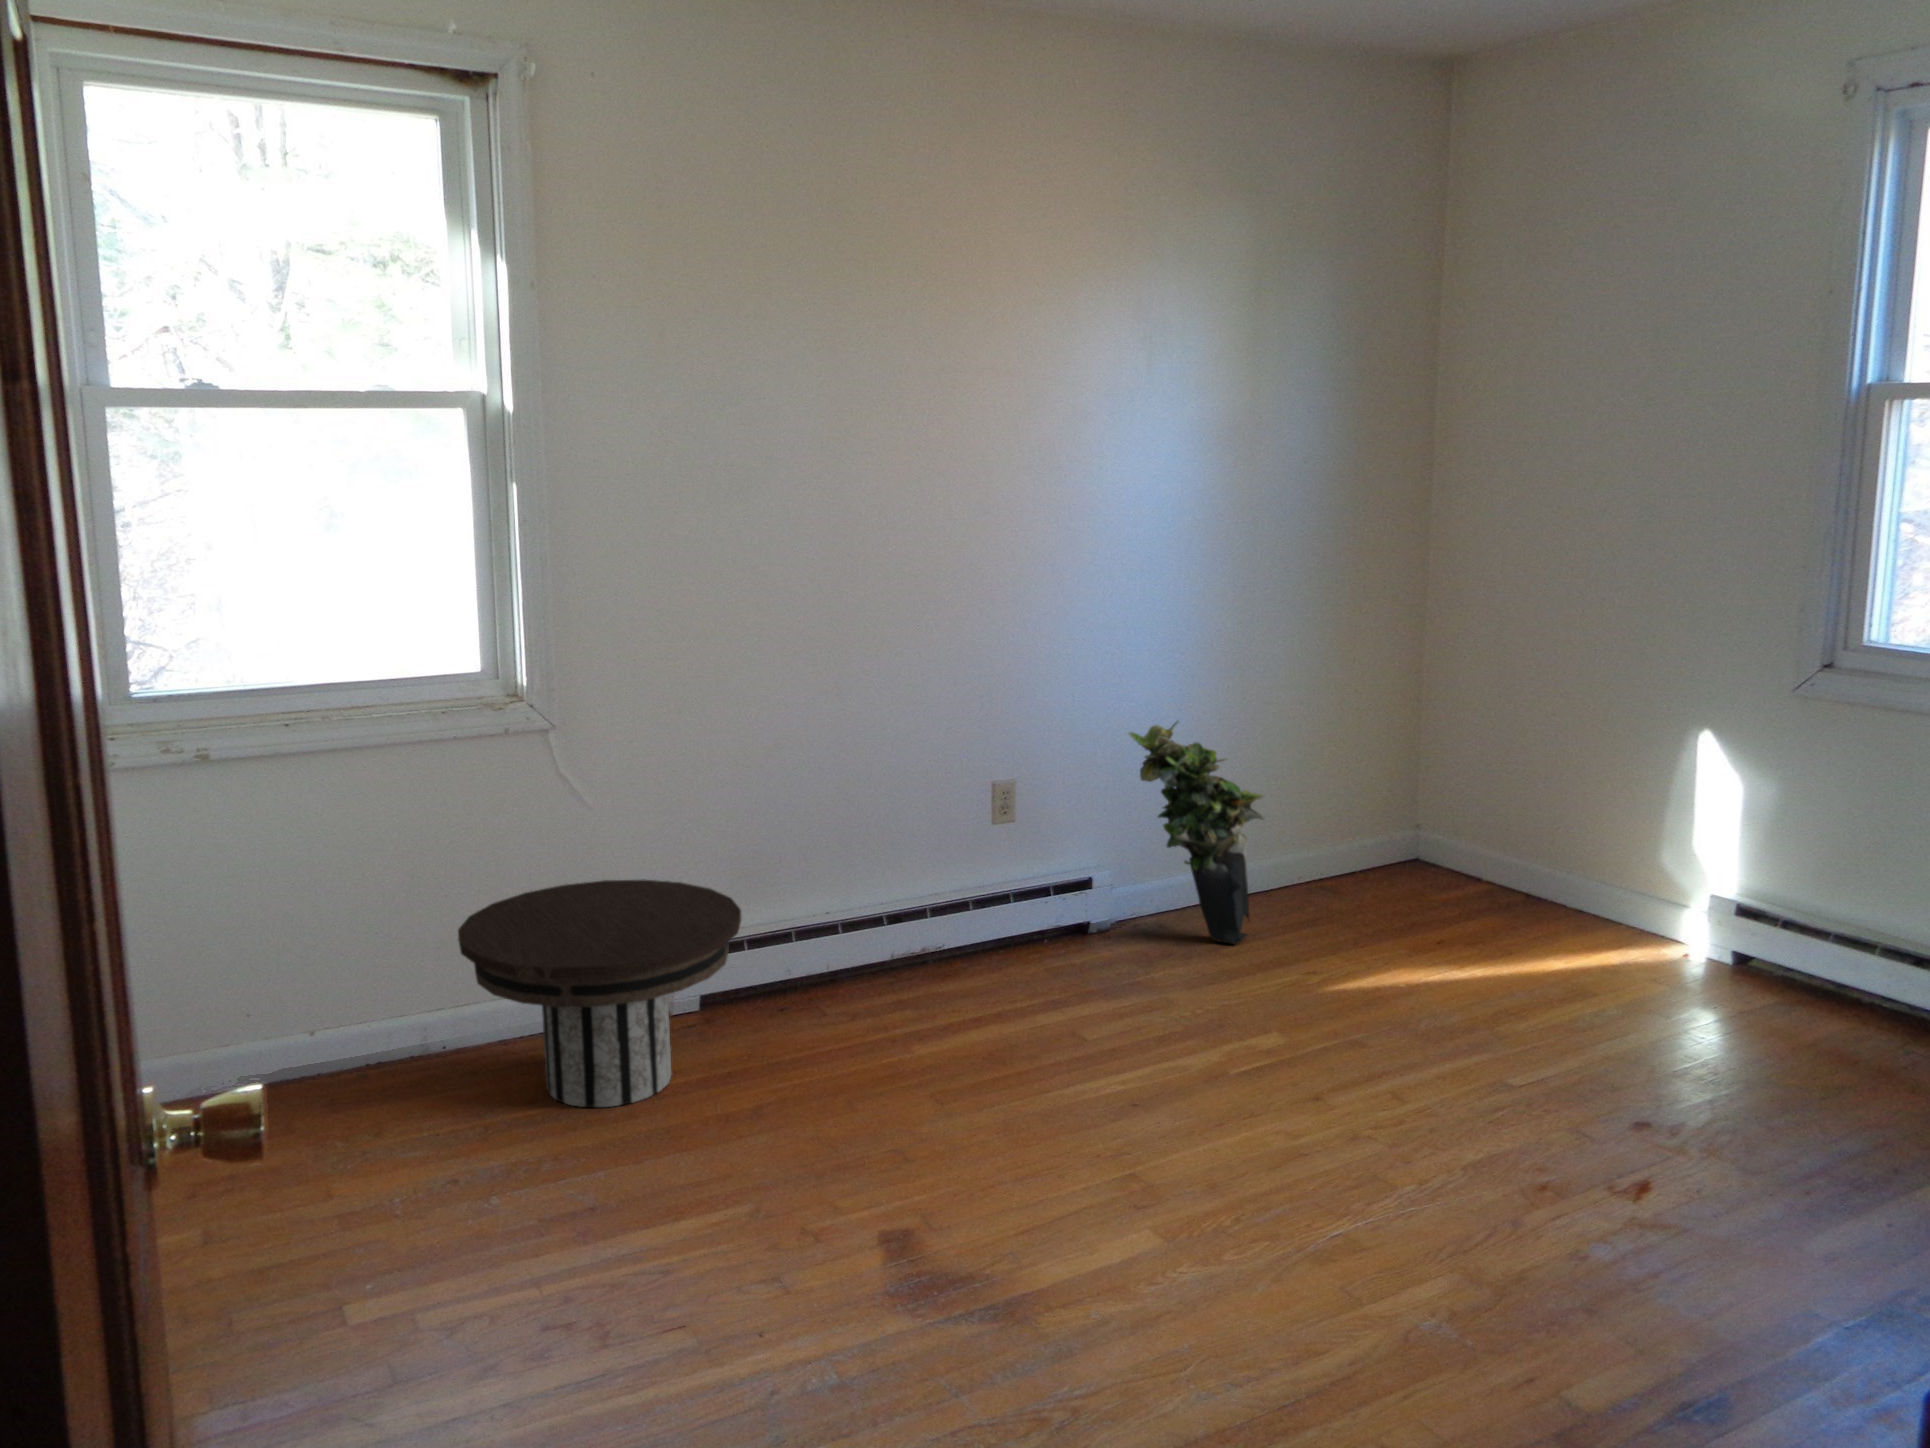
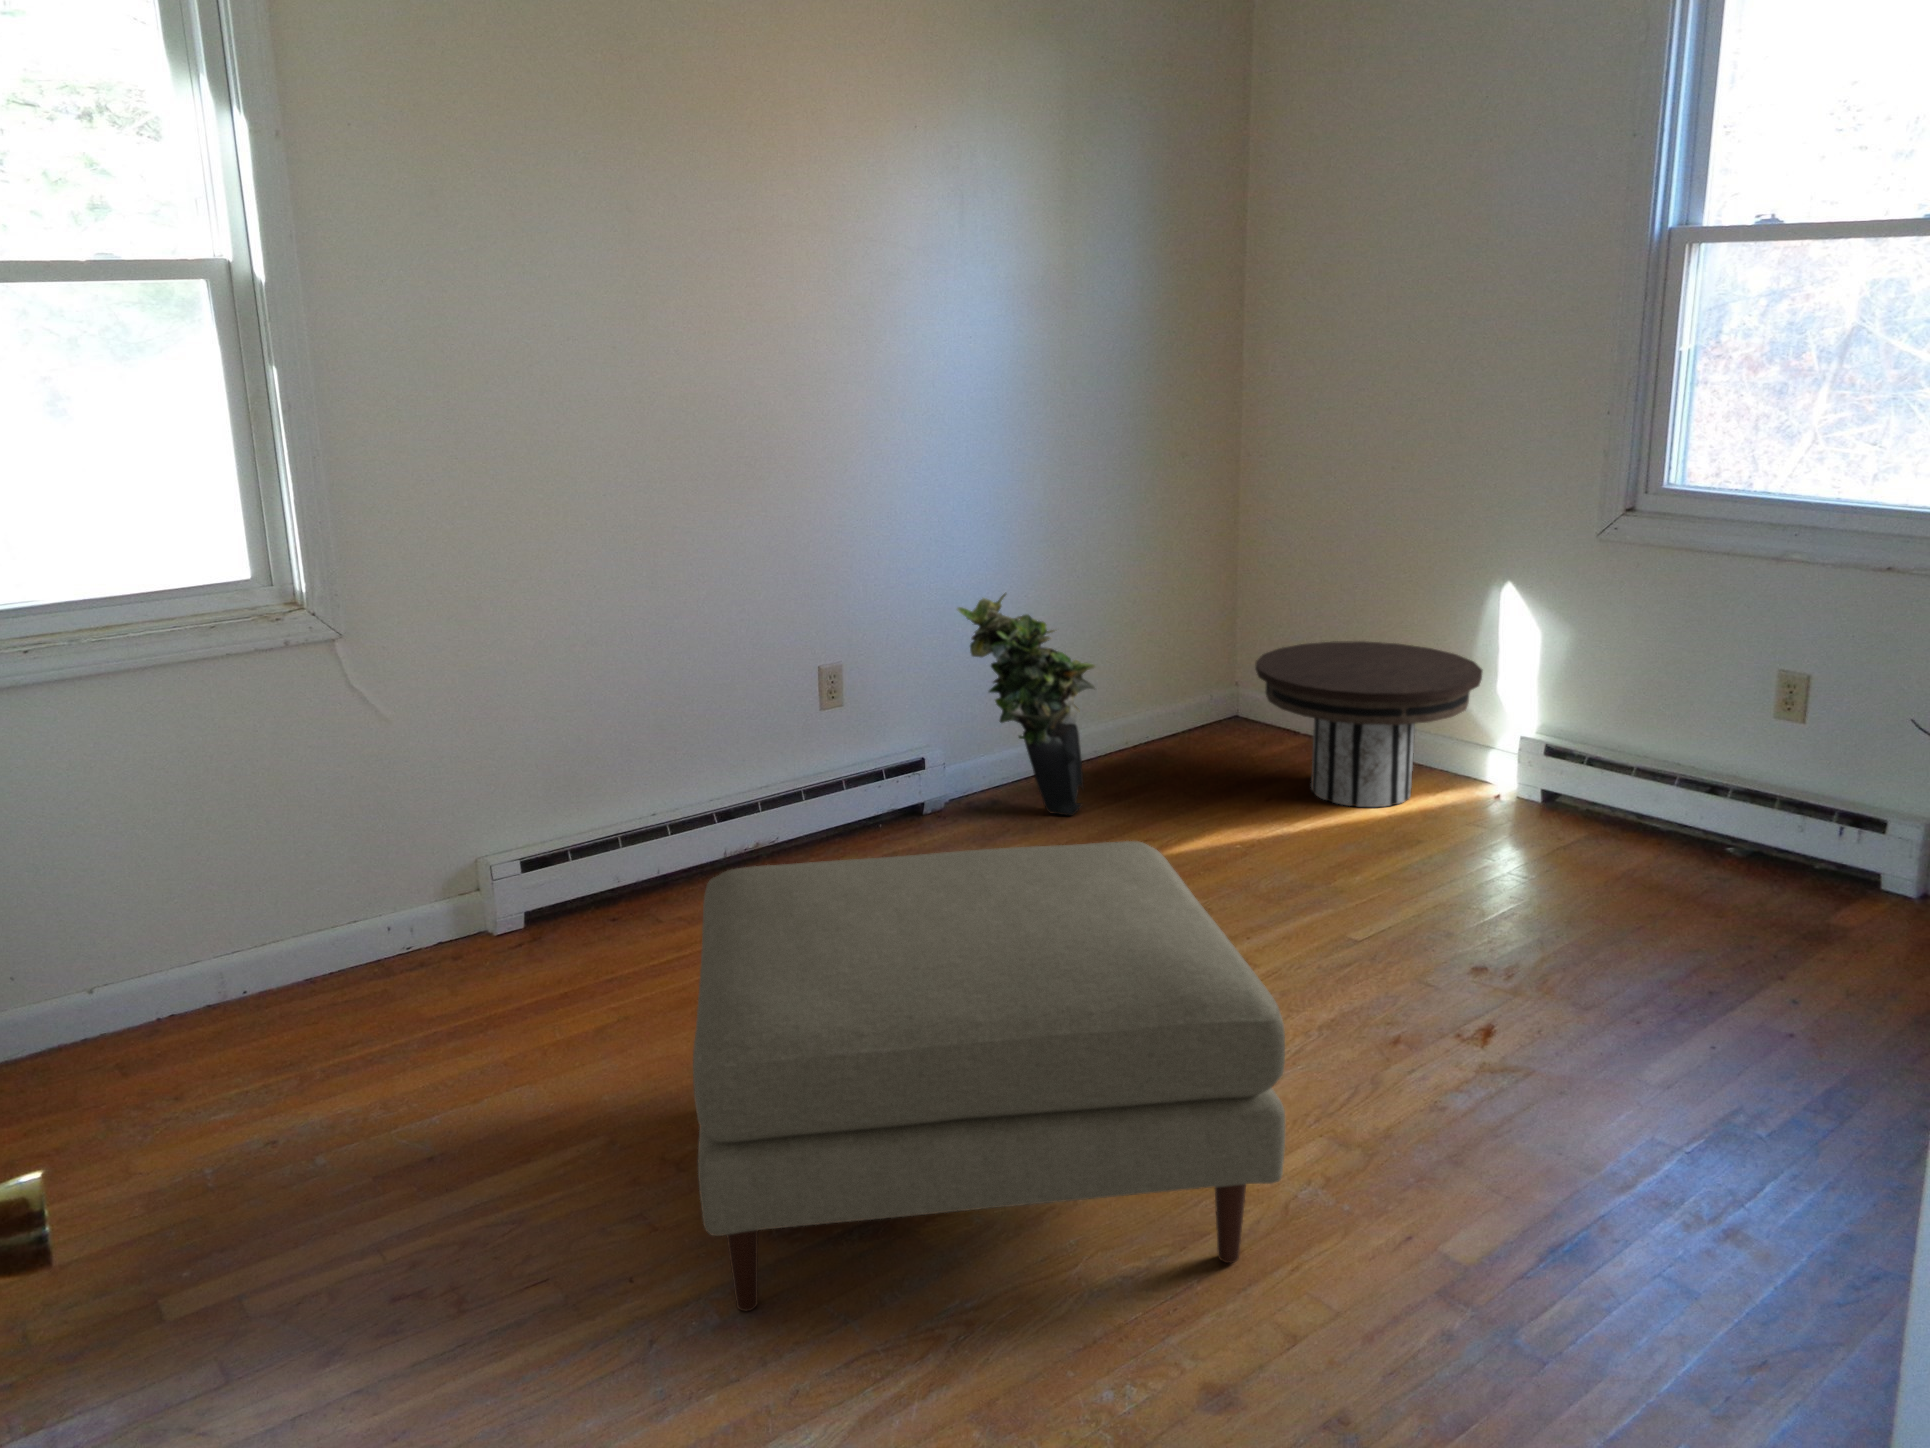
side table: present [458,880,741,1108] -> present [1255,641,1482,807]
ottoman: none [824,957,1396,1380] -> present [693,841,1285,1311]

